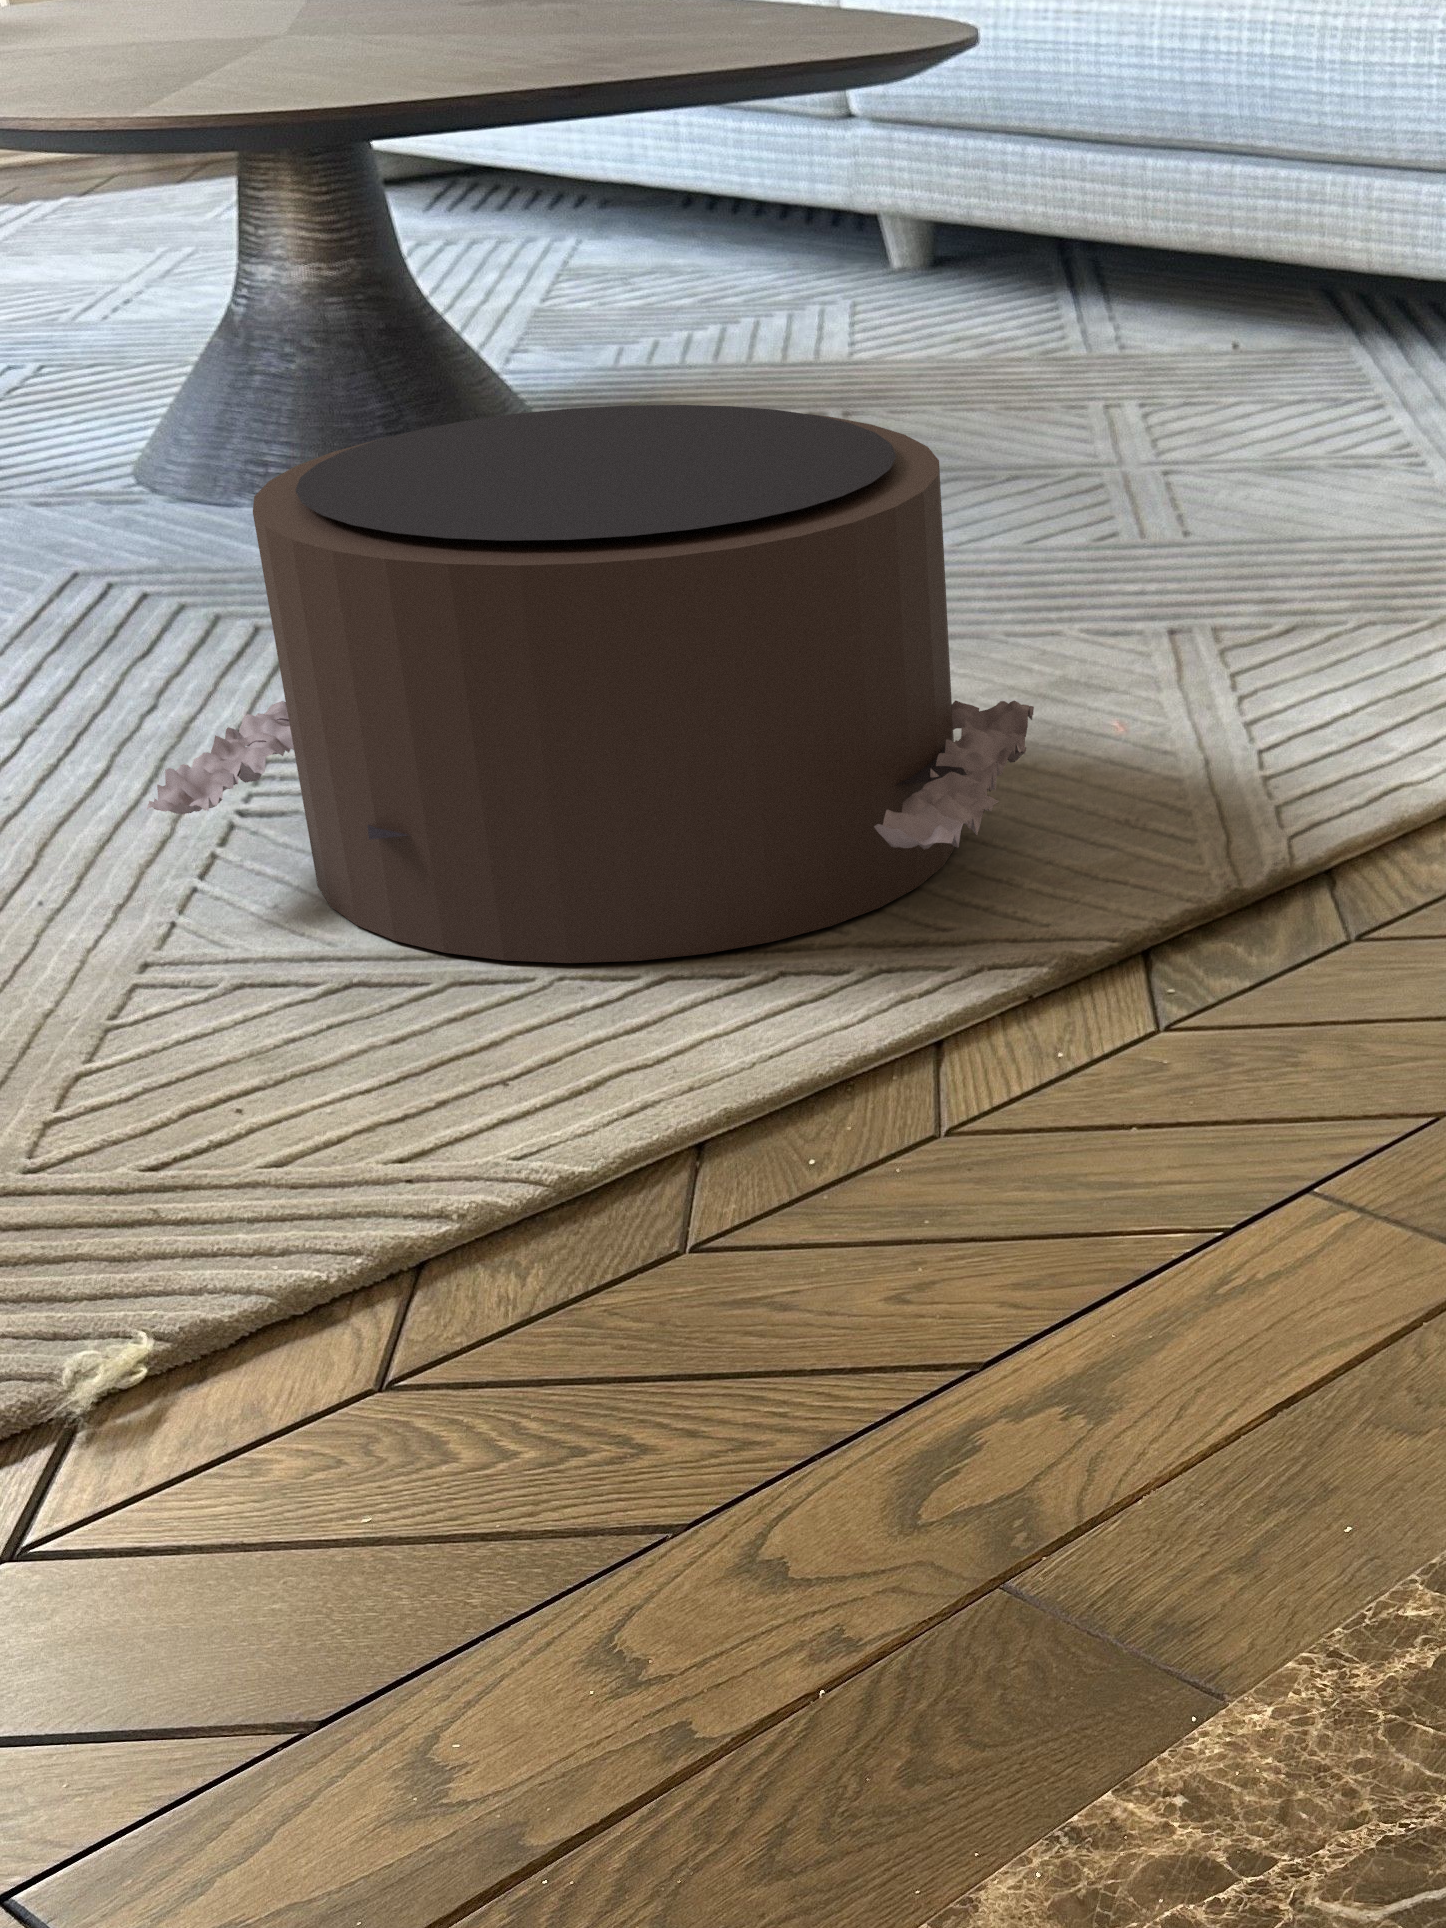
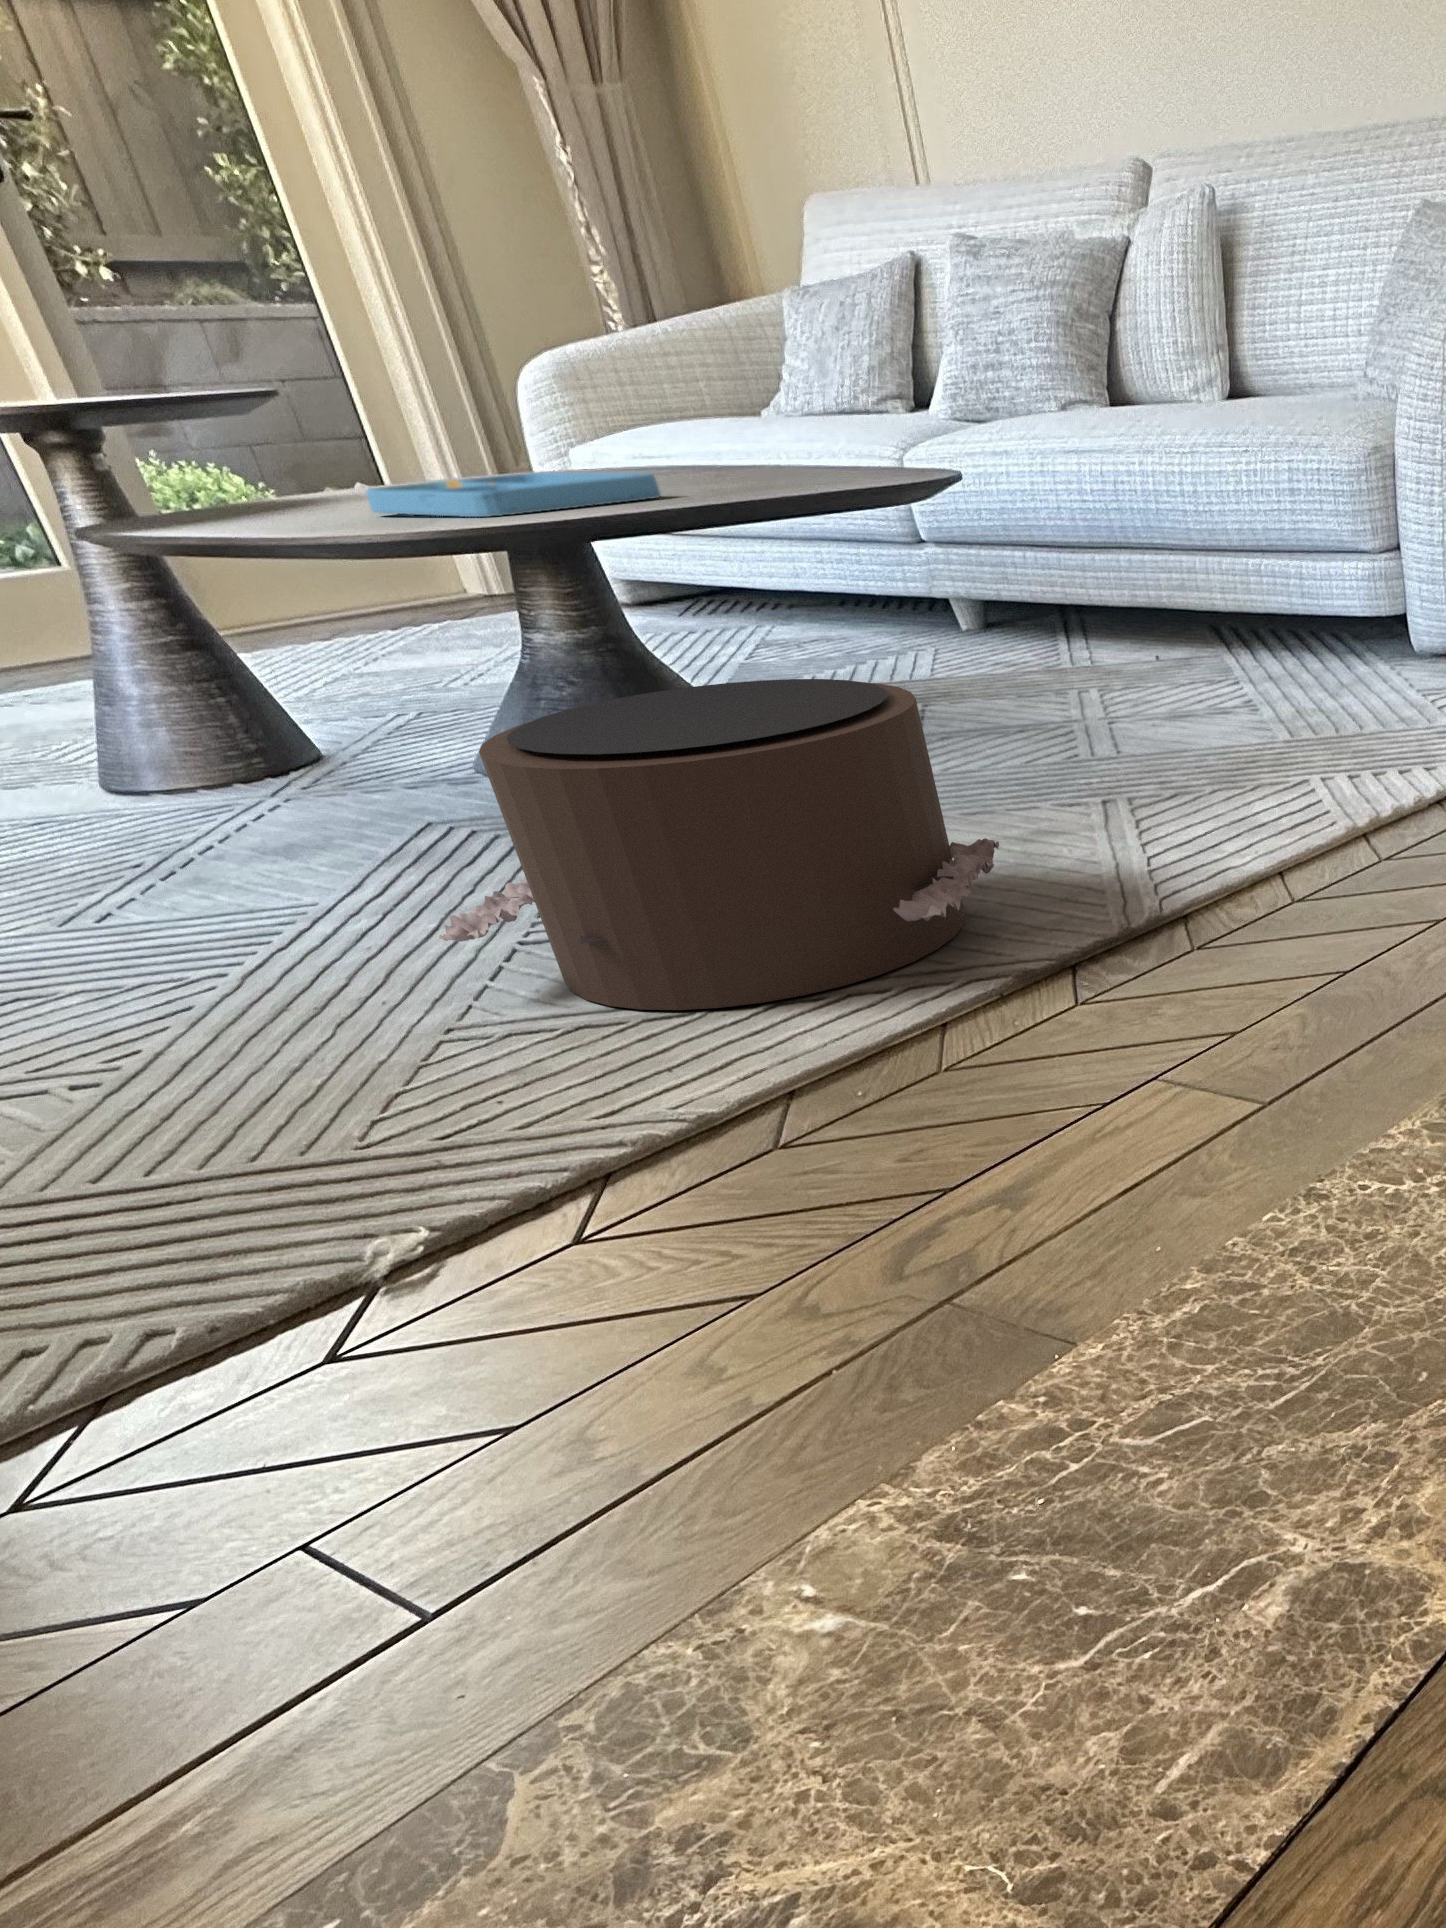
tray: none [59,6,512,89] -> present [366,472,660,517]

